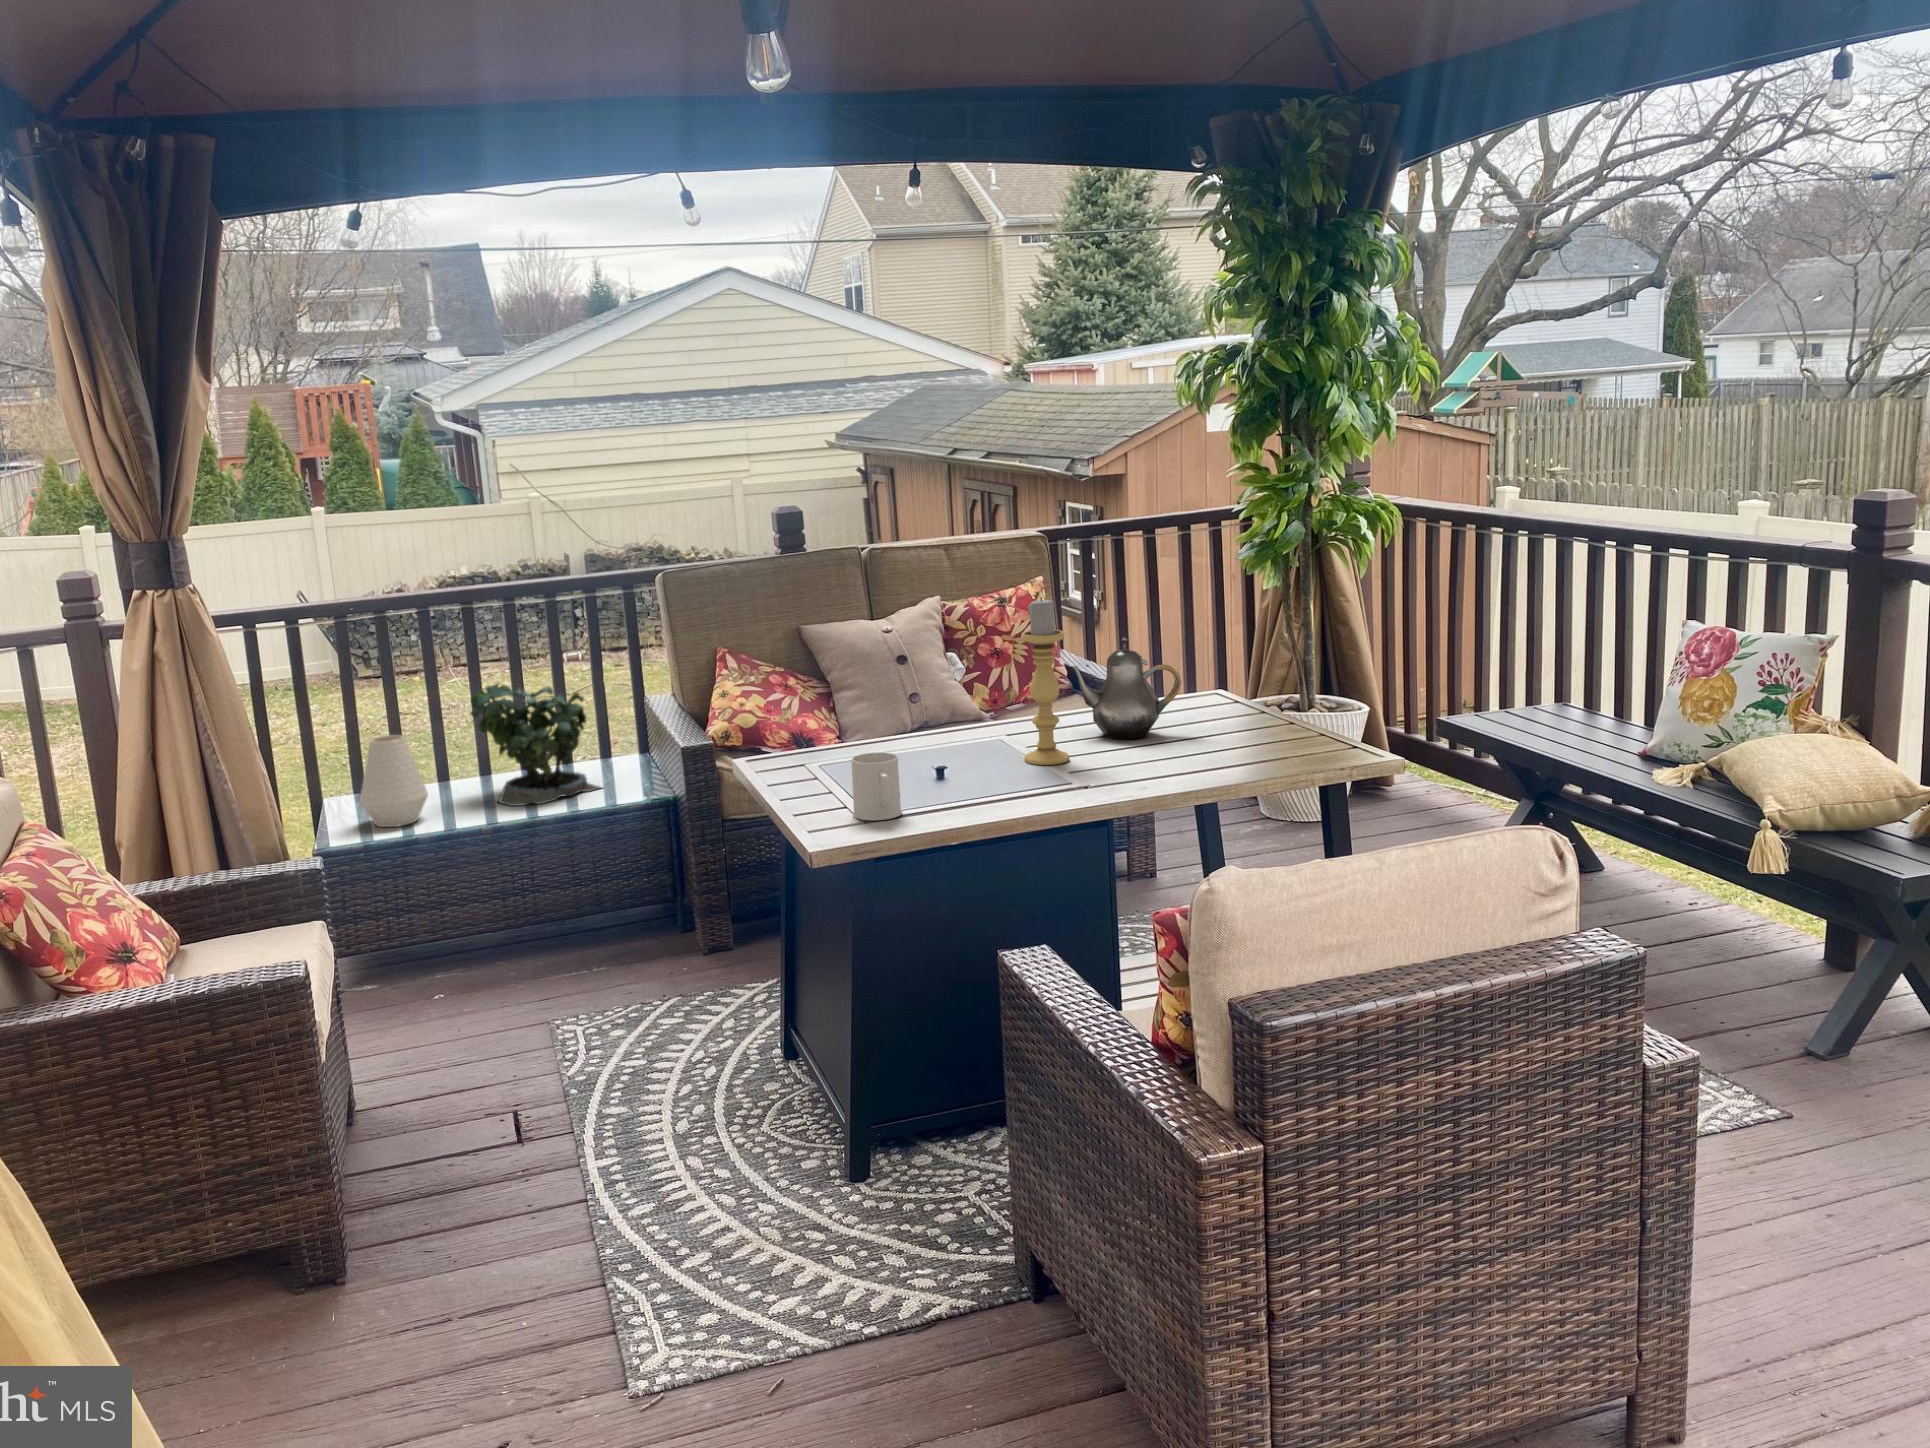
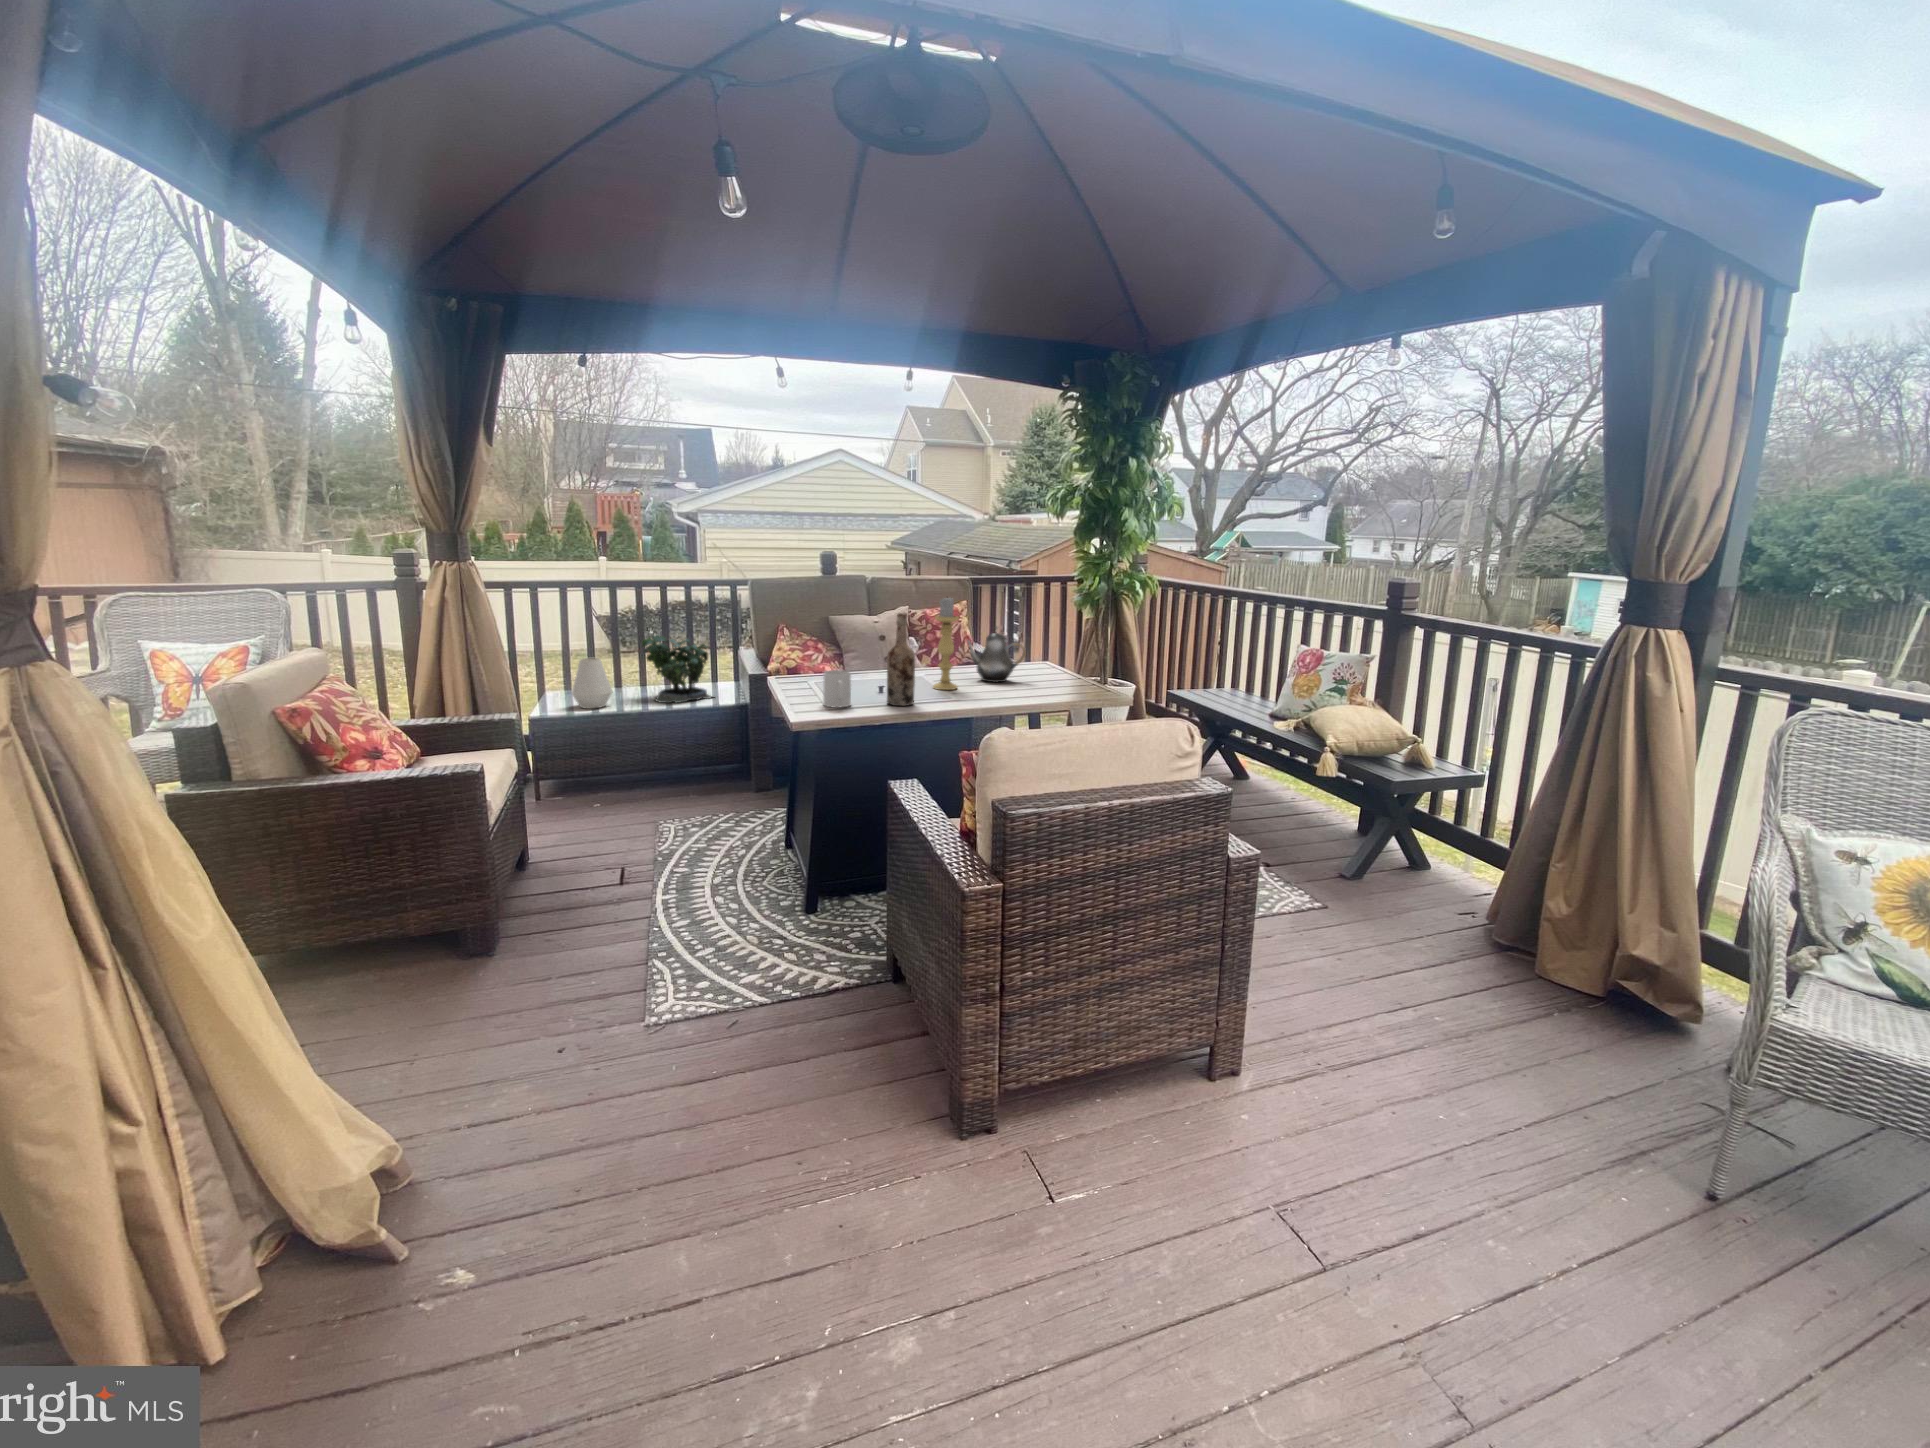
wine bottle: none [957,644,1008,808] -> present [887,613,915,706]

